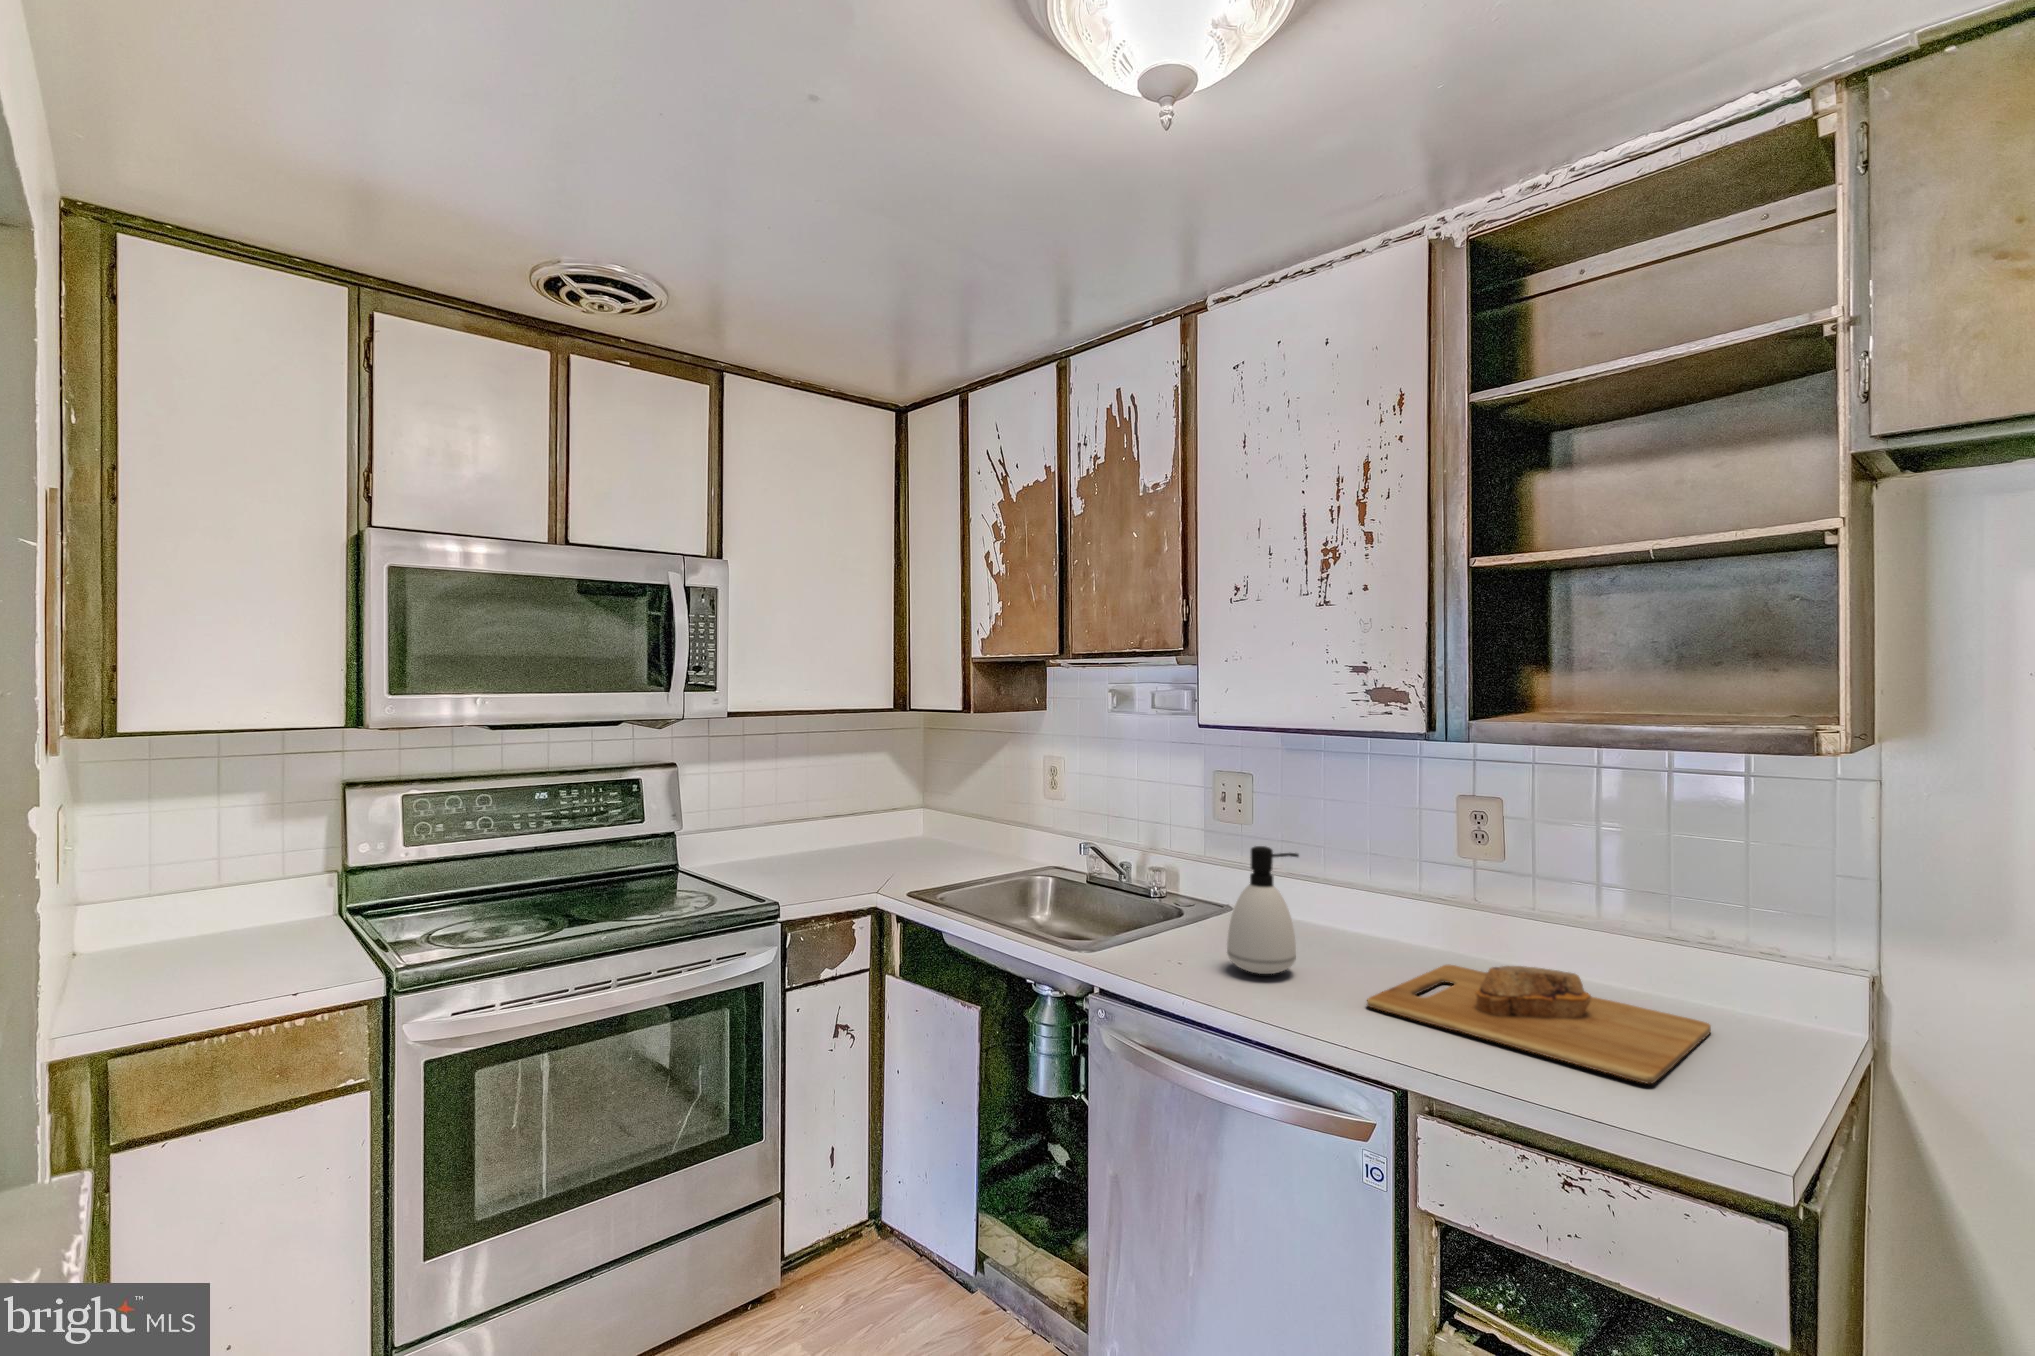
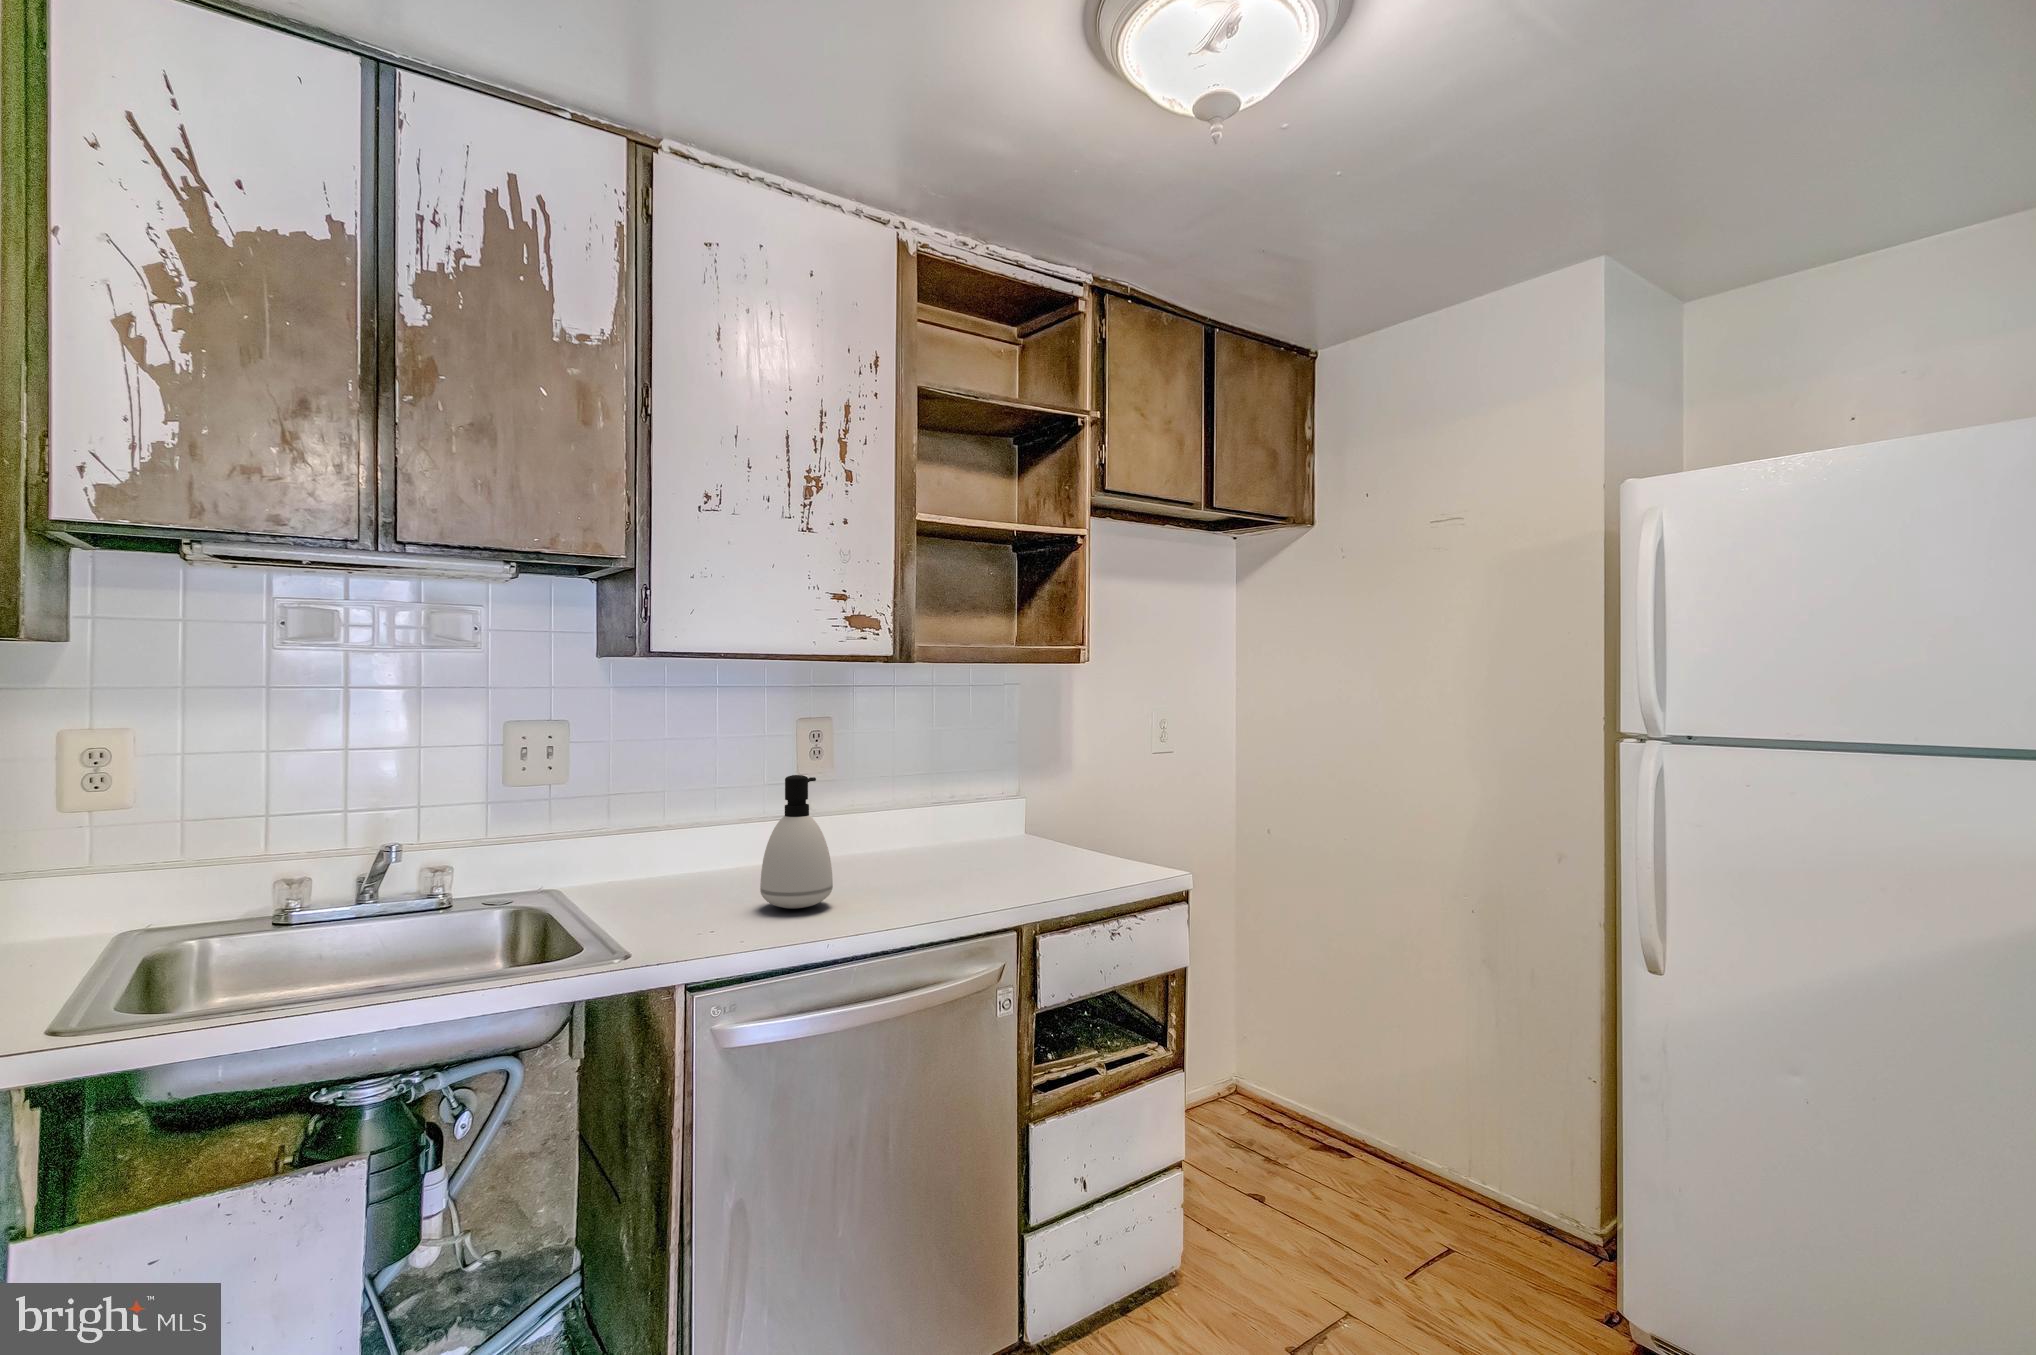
cutting board: present [1367,965,1711,1084] -> none [839,828,1076,892]

